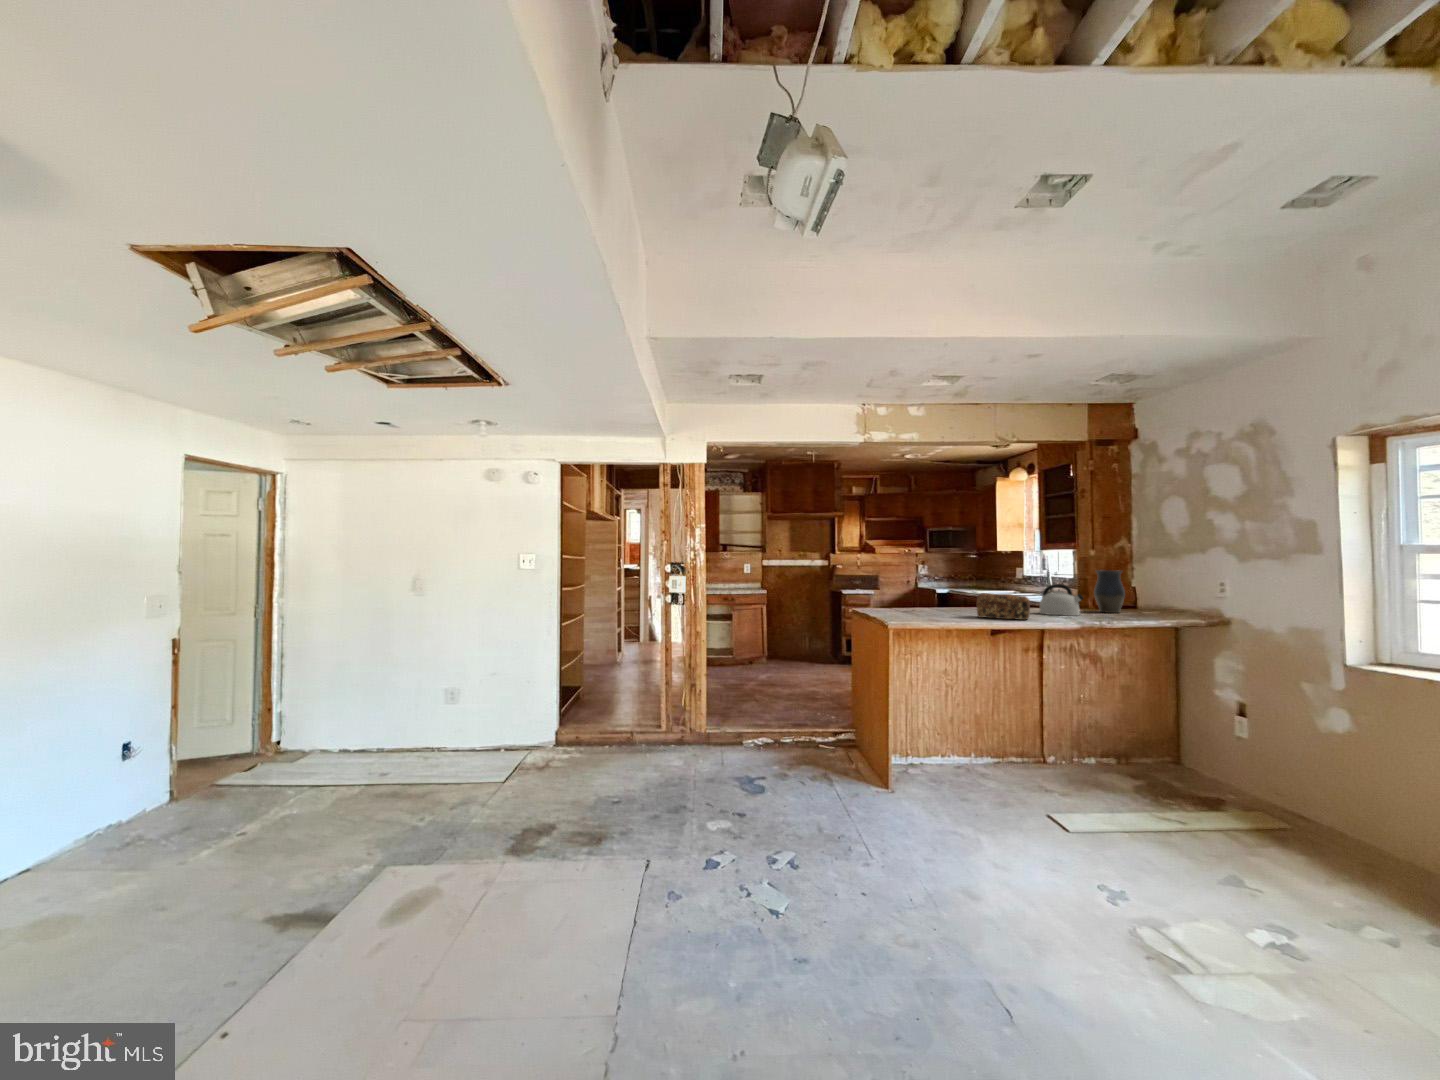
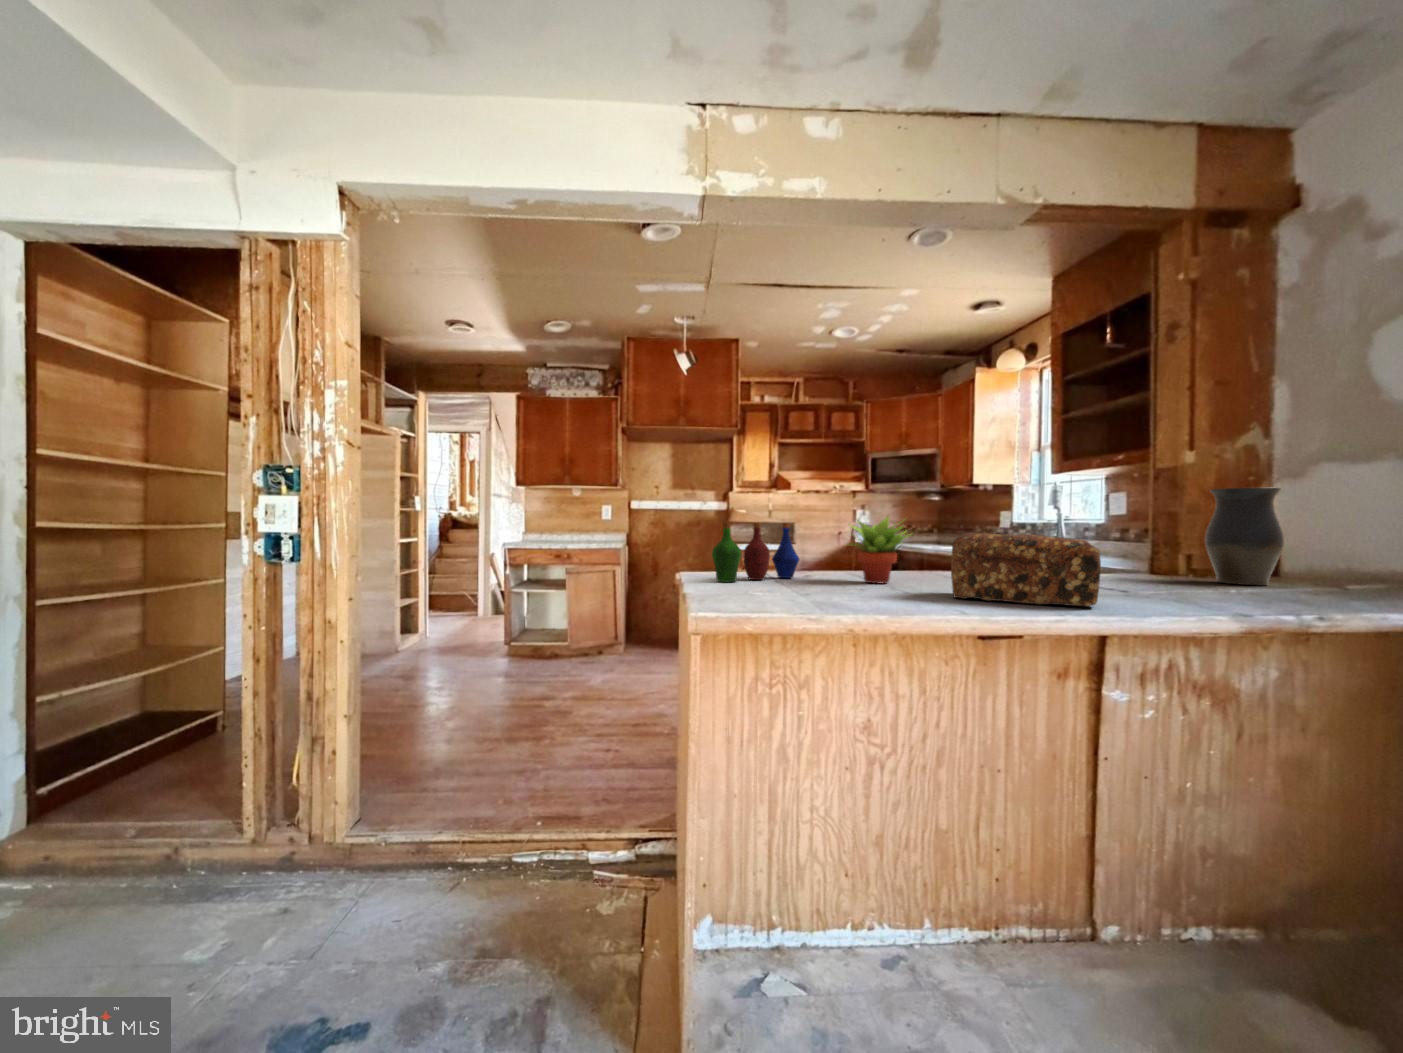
succulent plant: none [932,584,962,613] -> present [850,516,912,584]
kettle: present [1039,584,1083,616] -> none [1090,516,1209,593]
bottle: none [876,587,911,613] -> present [712,523,799,582]

